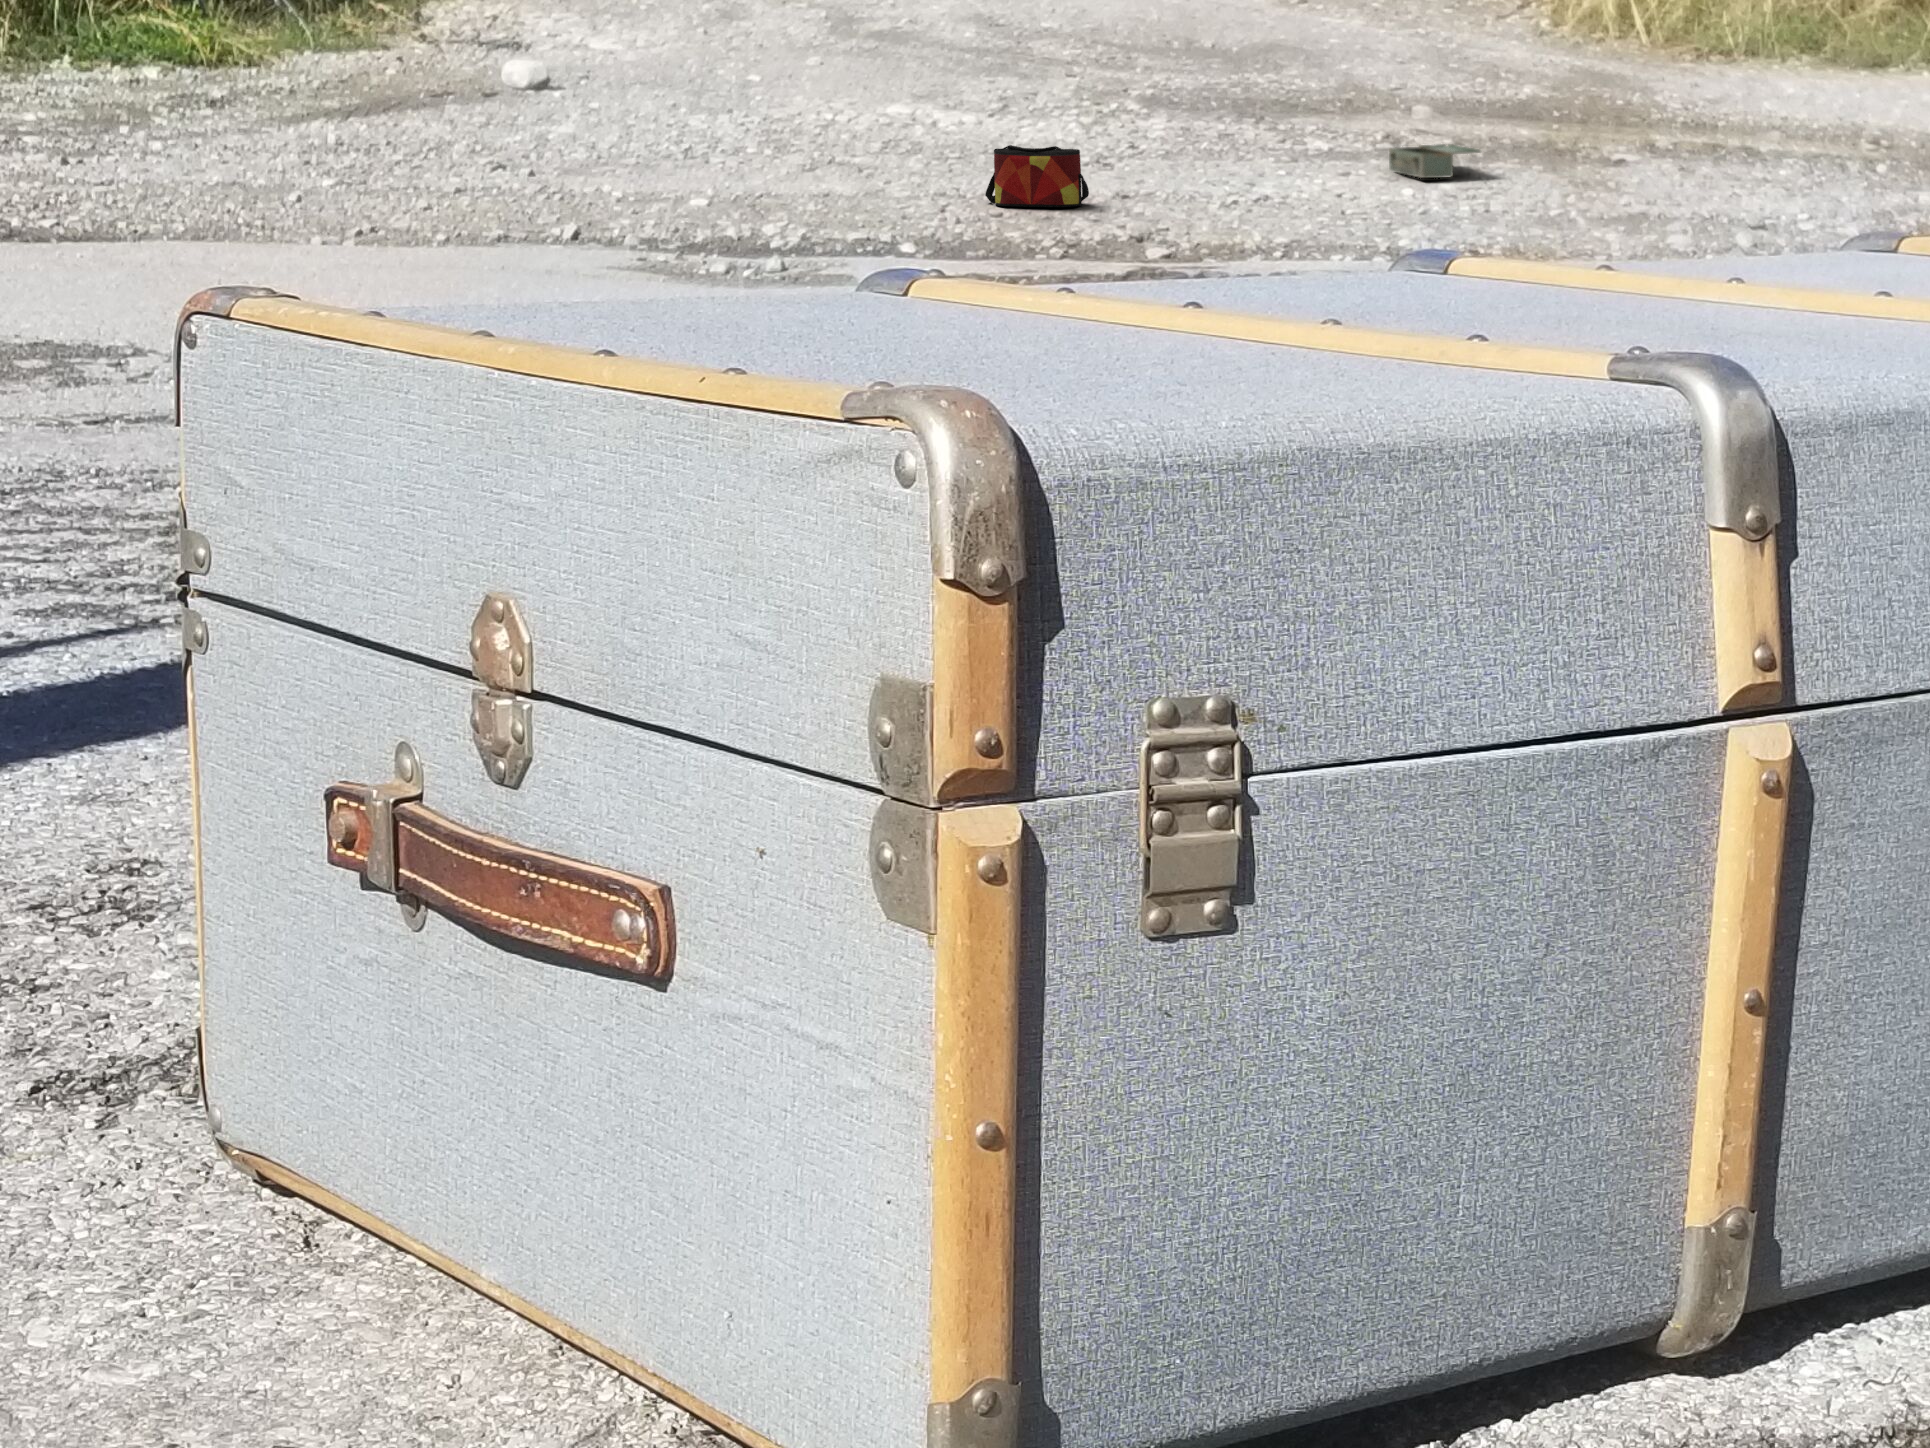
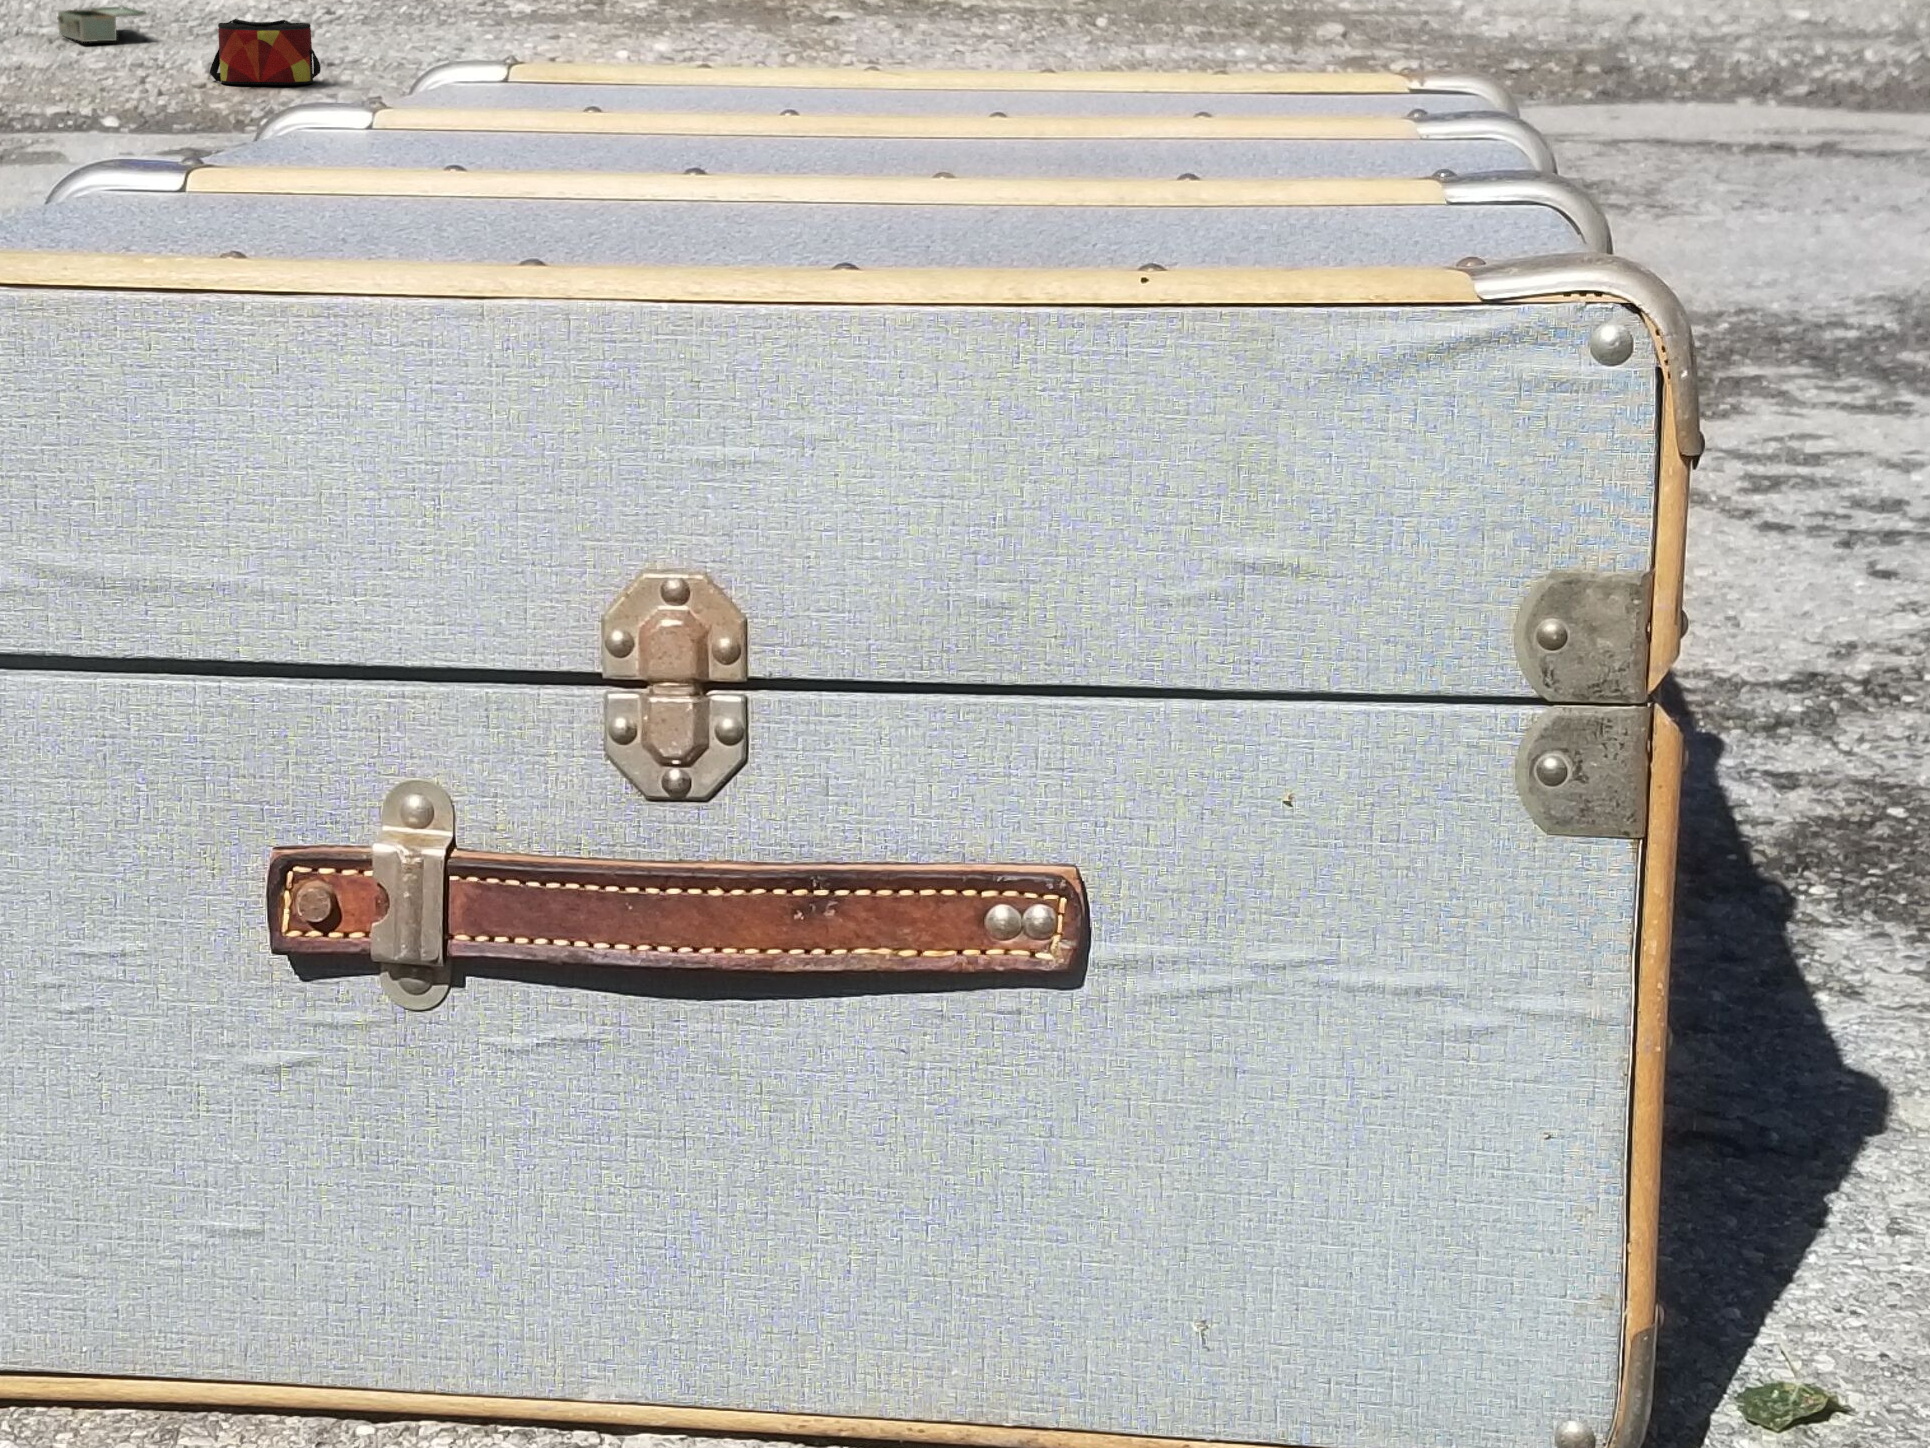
toolbox: present [1389,144,1481,178] -> present [57,7,147,42]

